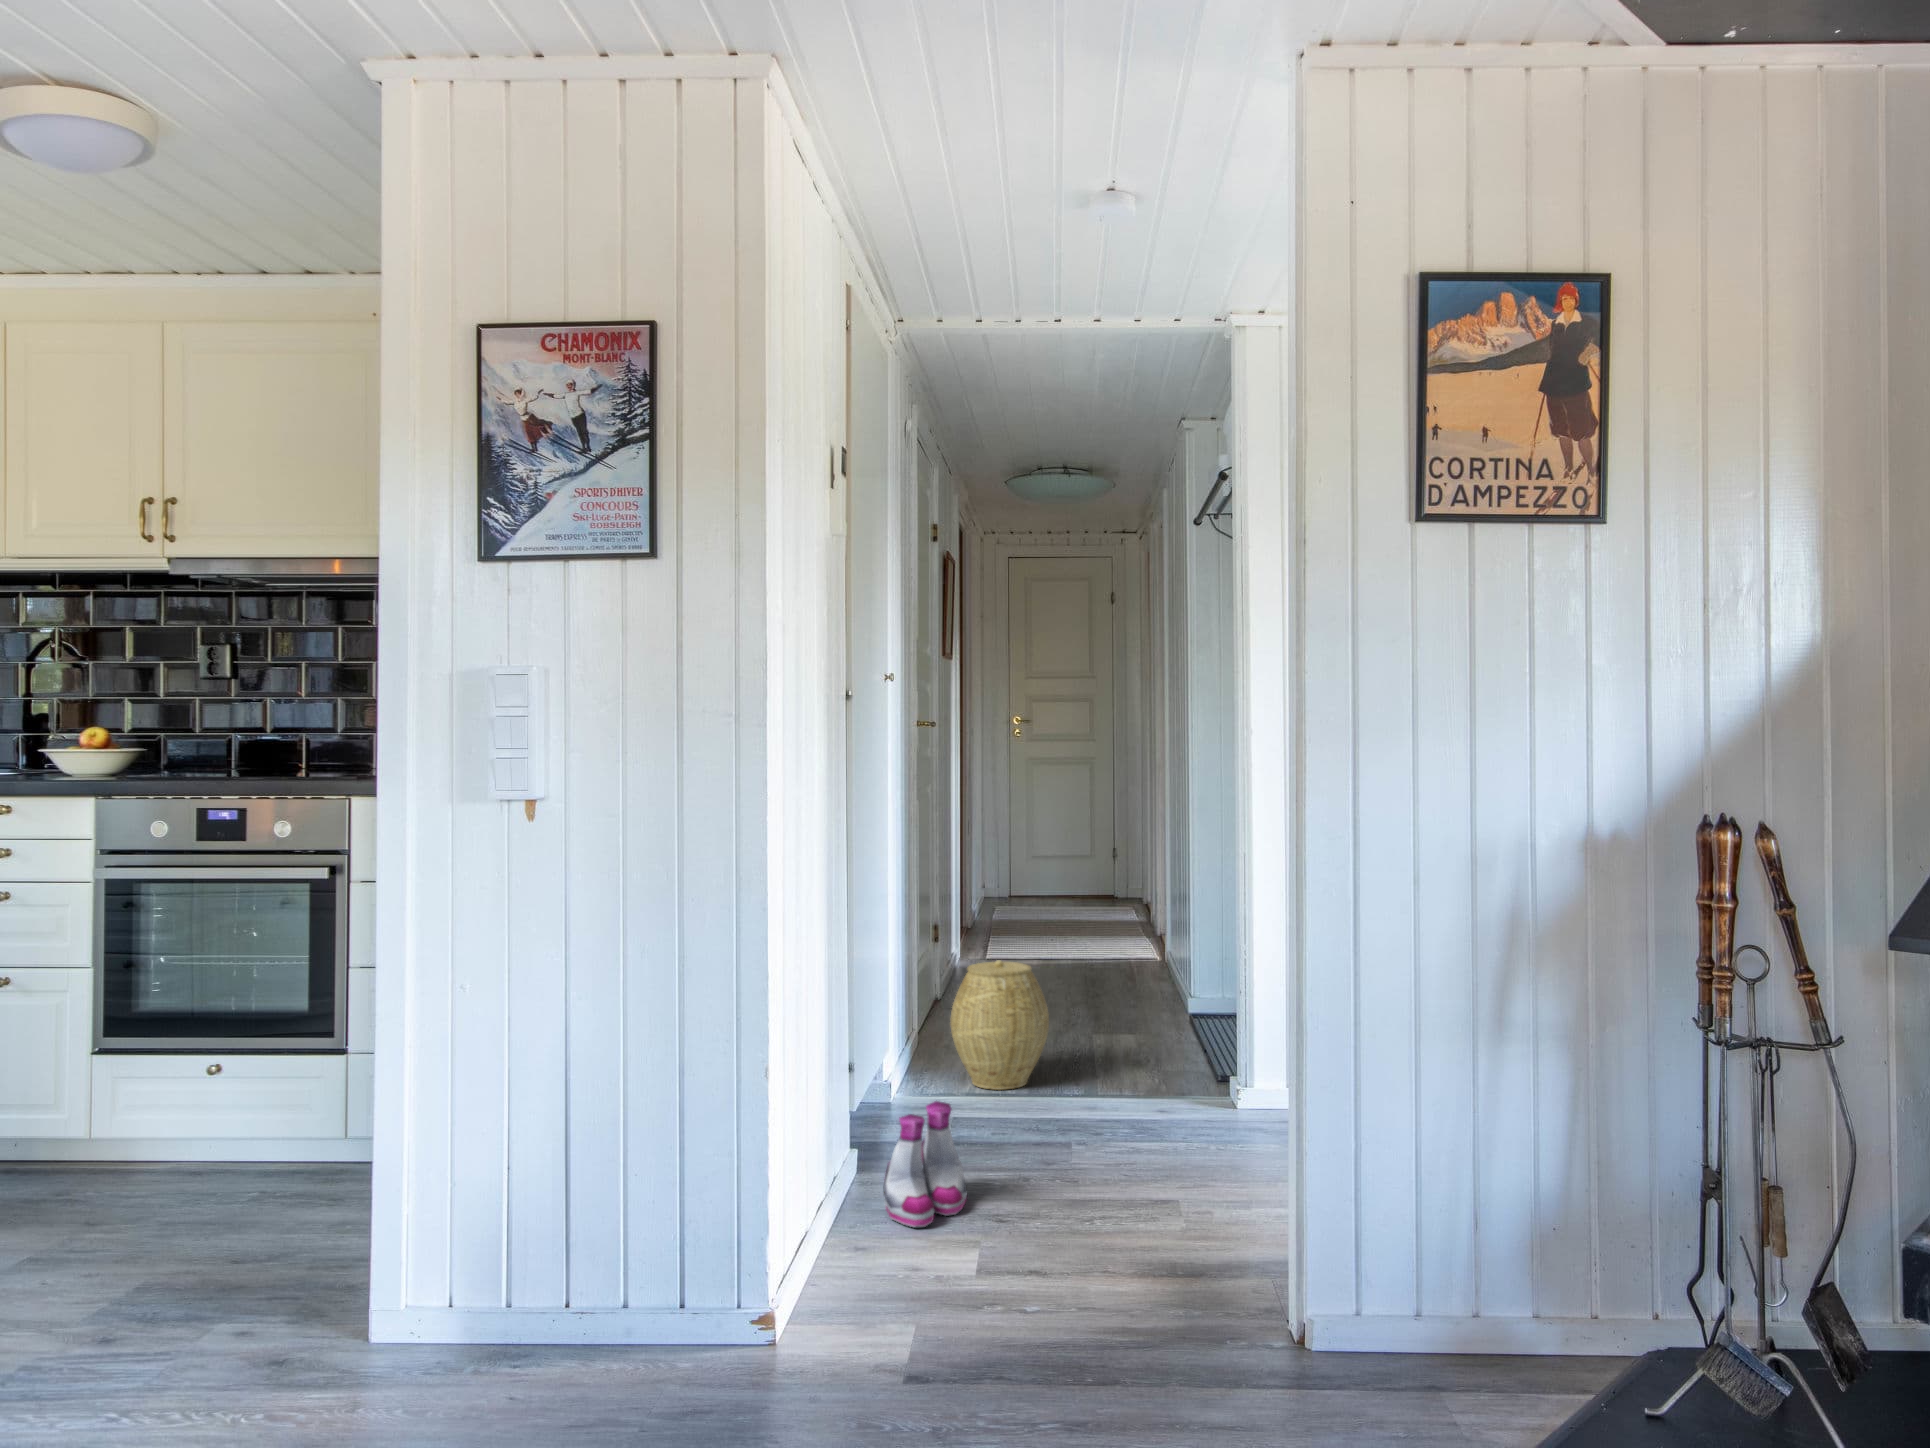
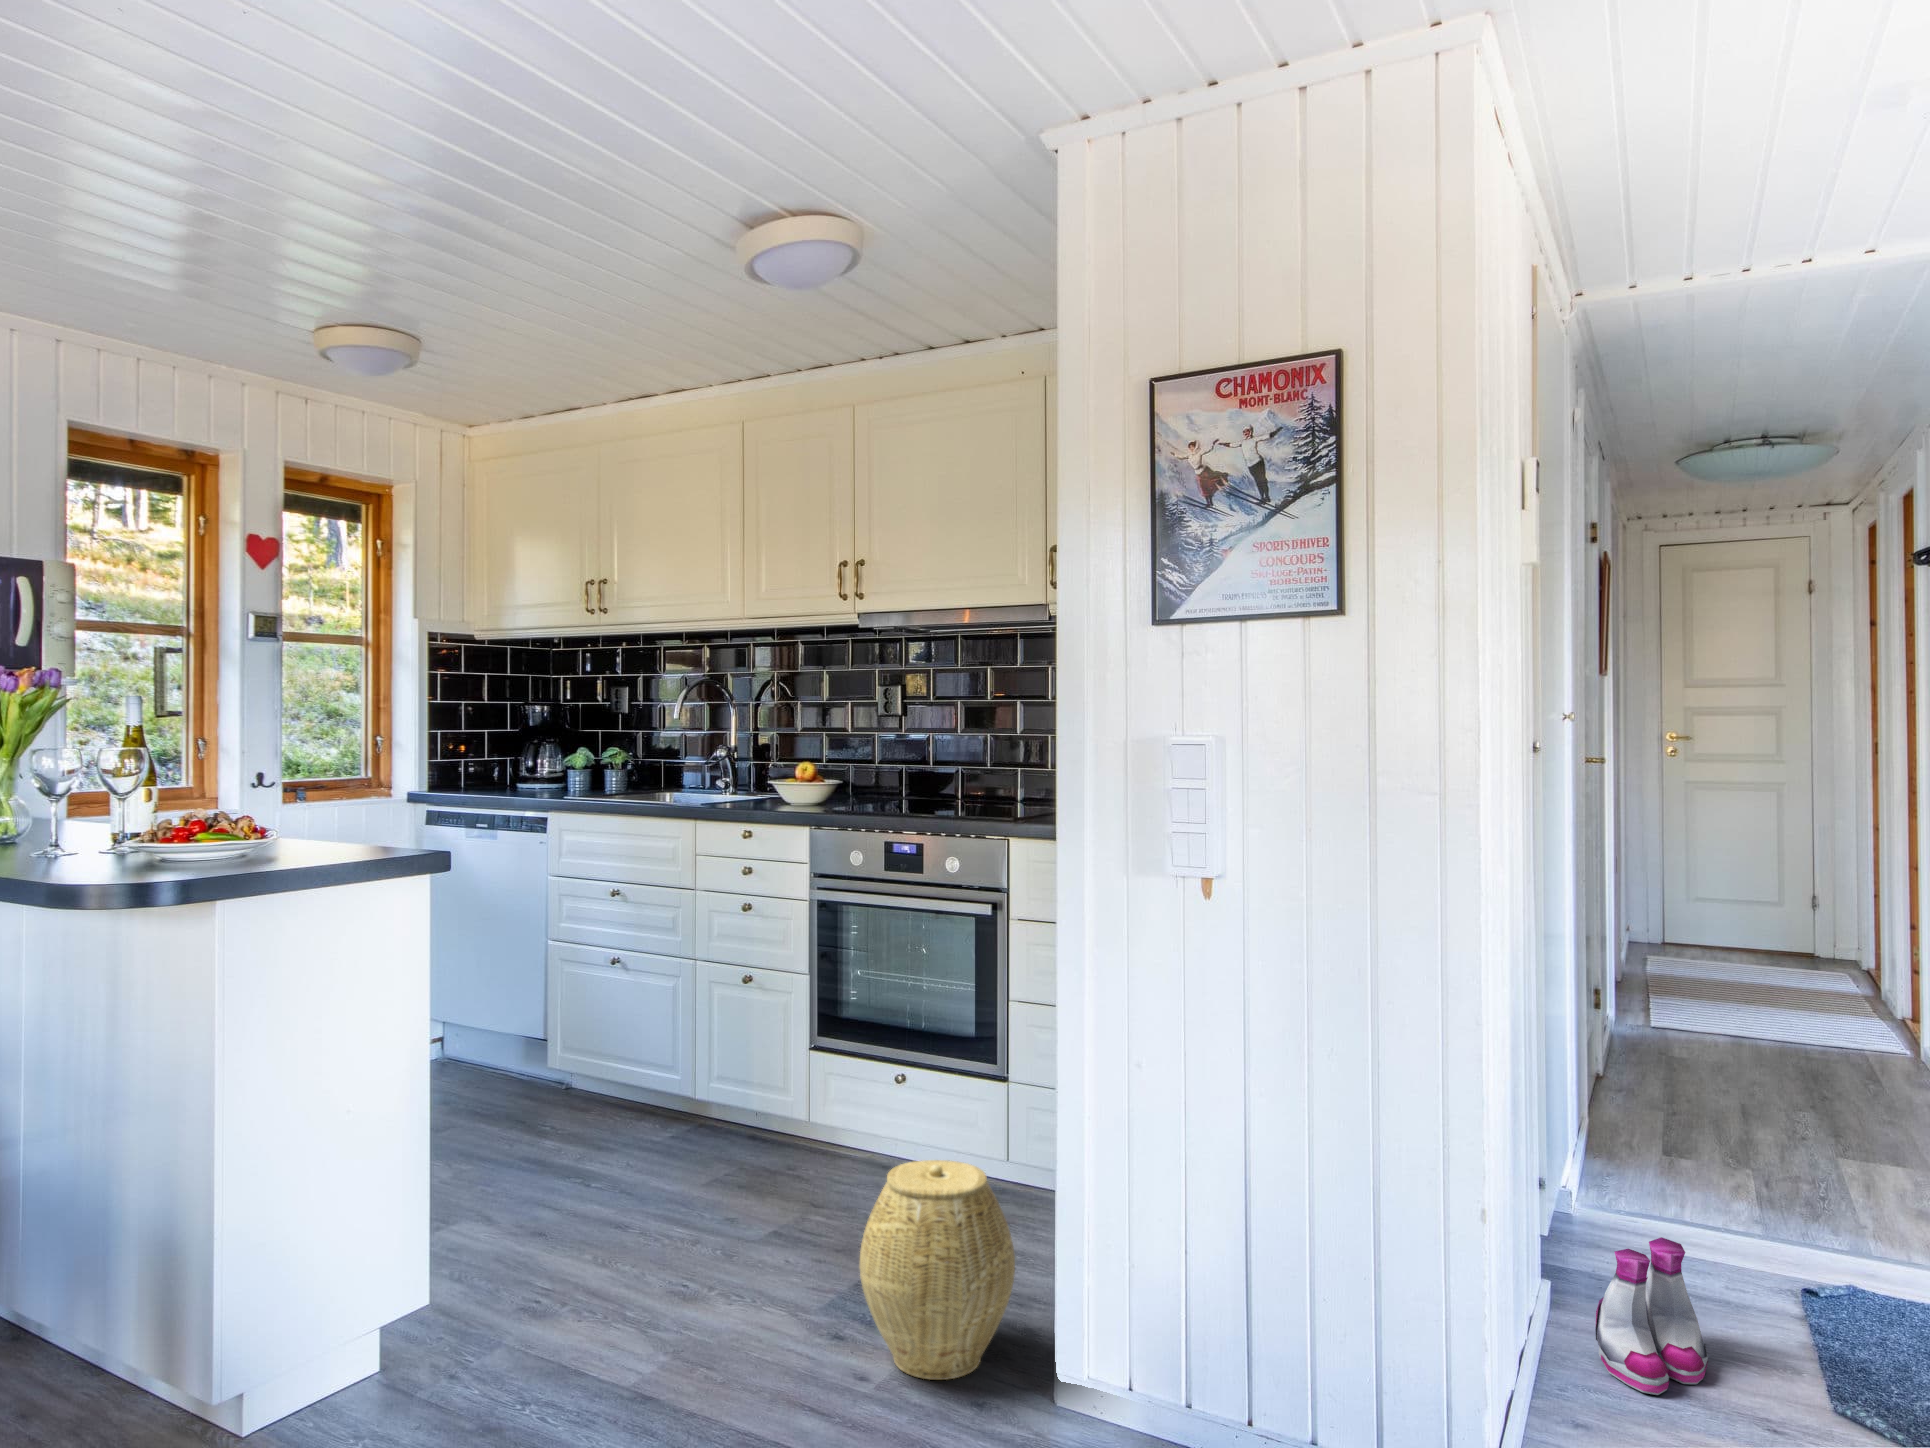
woven basket: present [950,960,1049,1090] -> present [860,1160,1015,1380]

